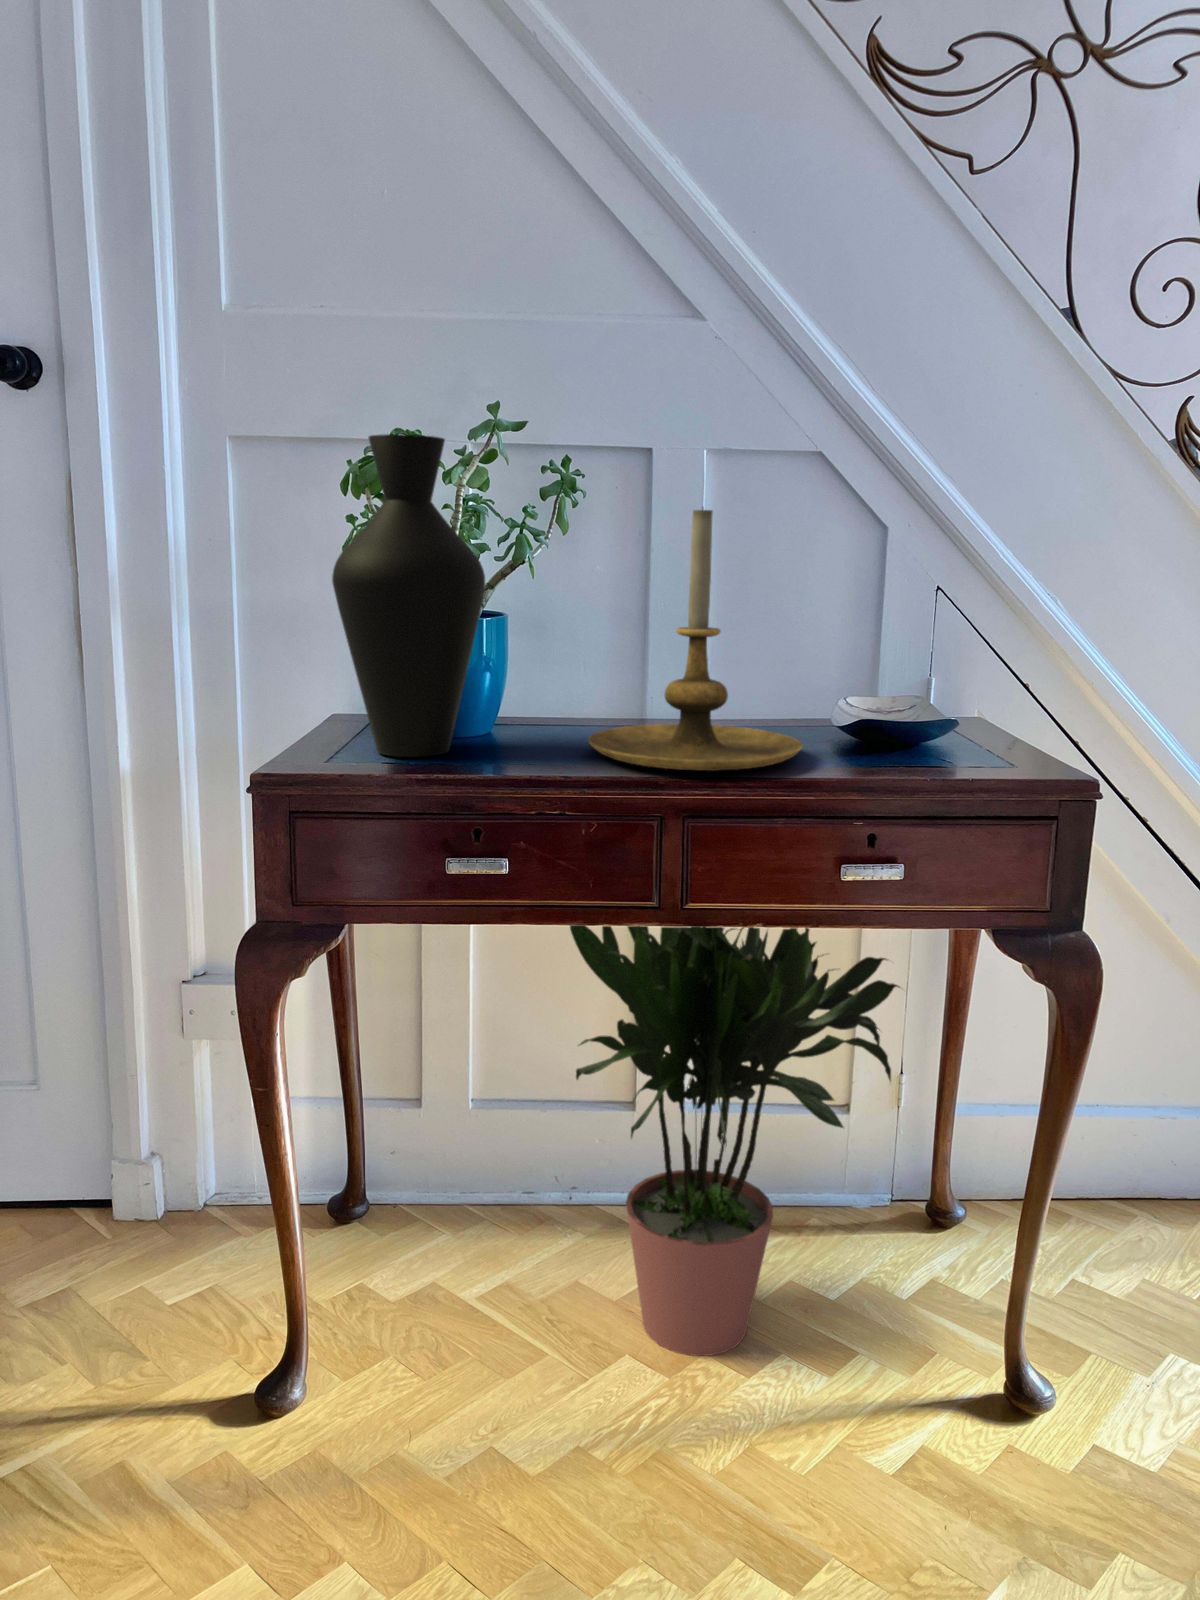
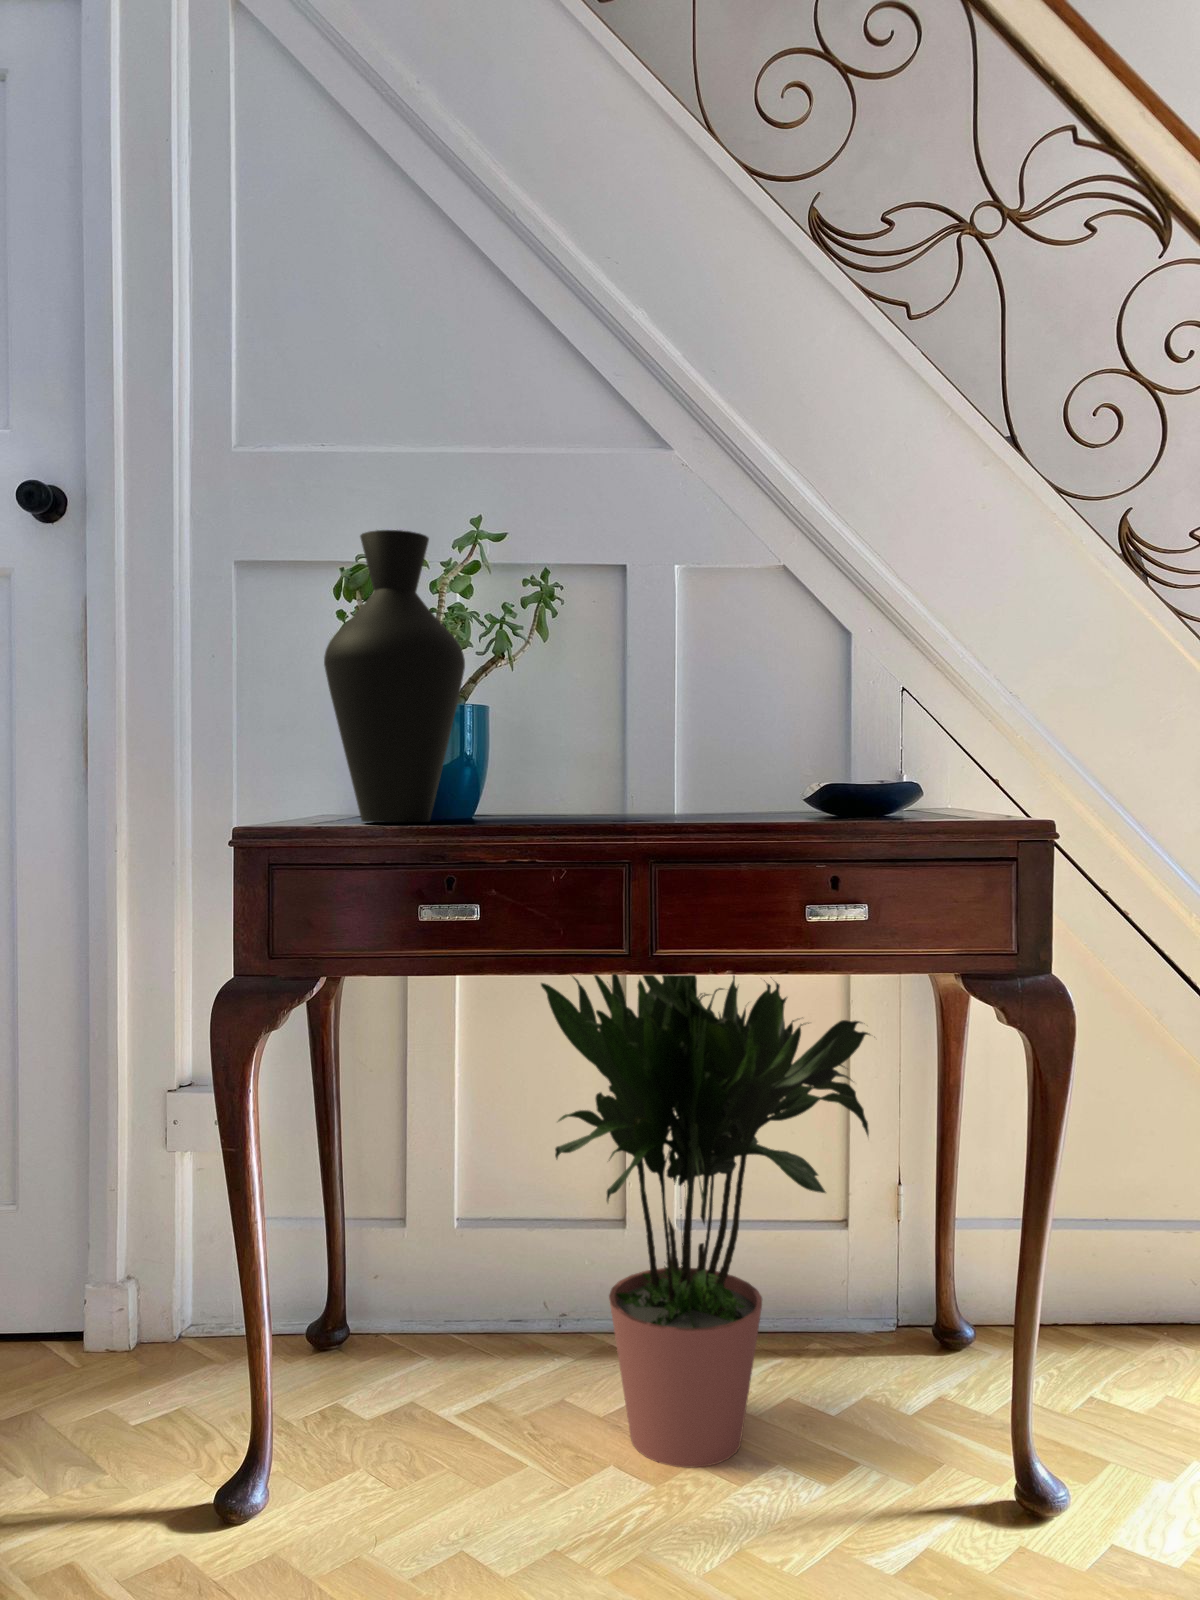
candle holder: present [588,509,803,771] -> none [560,590,764,821]

